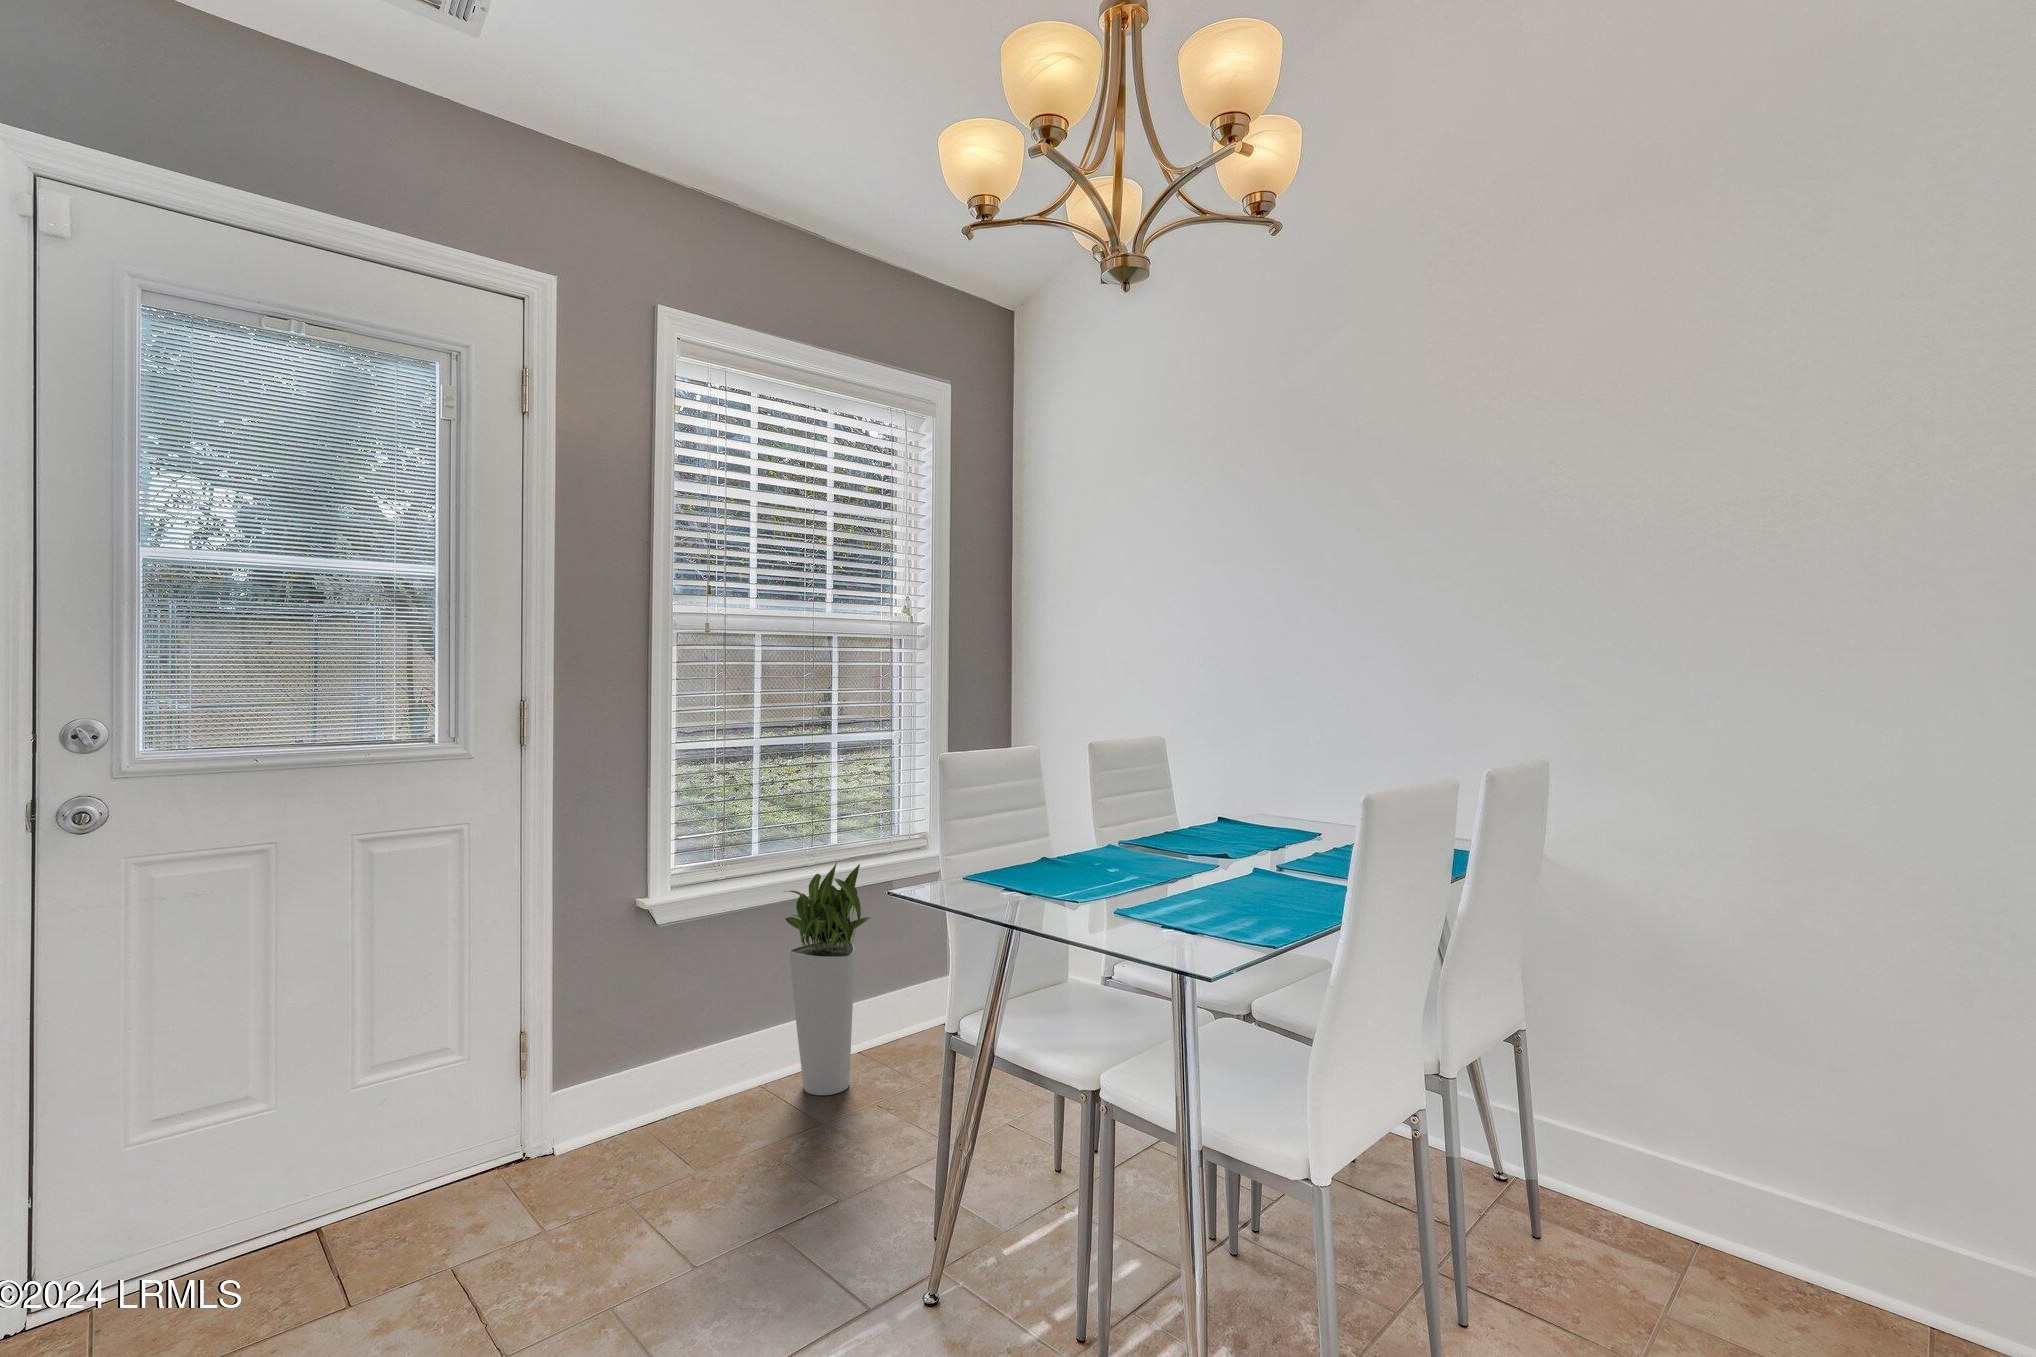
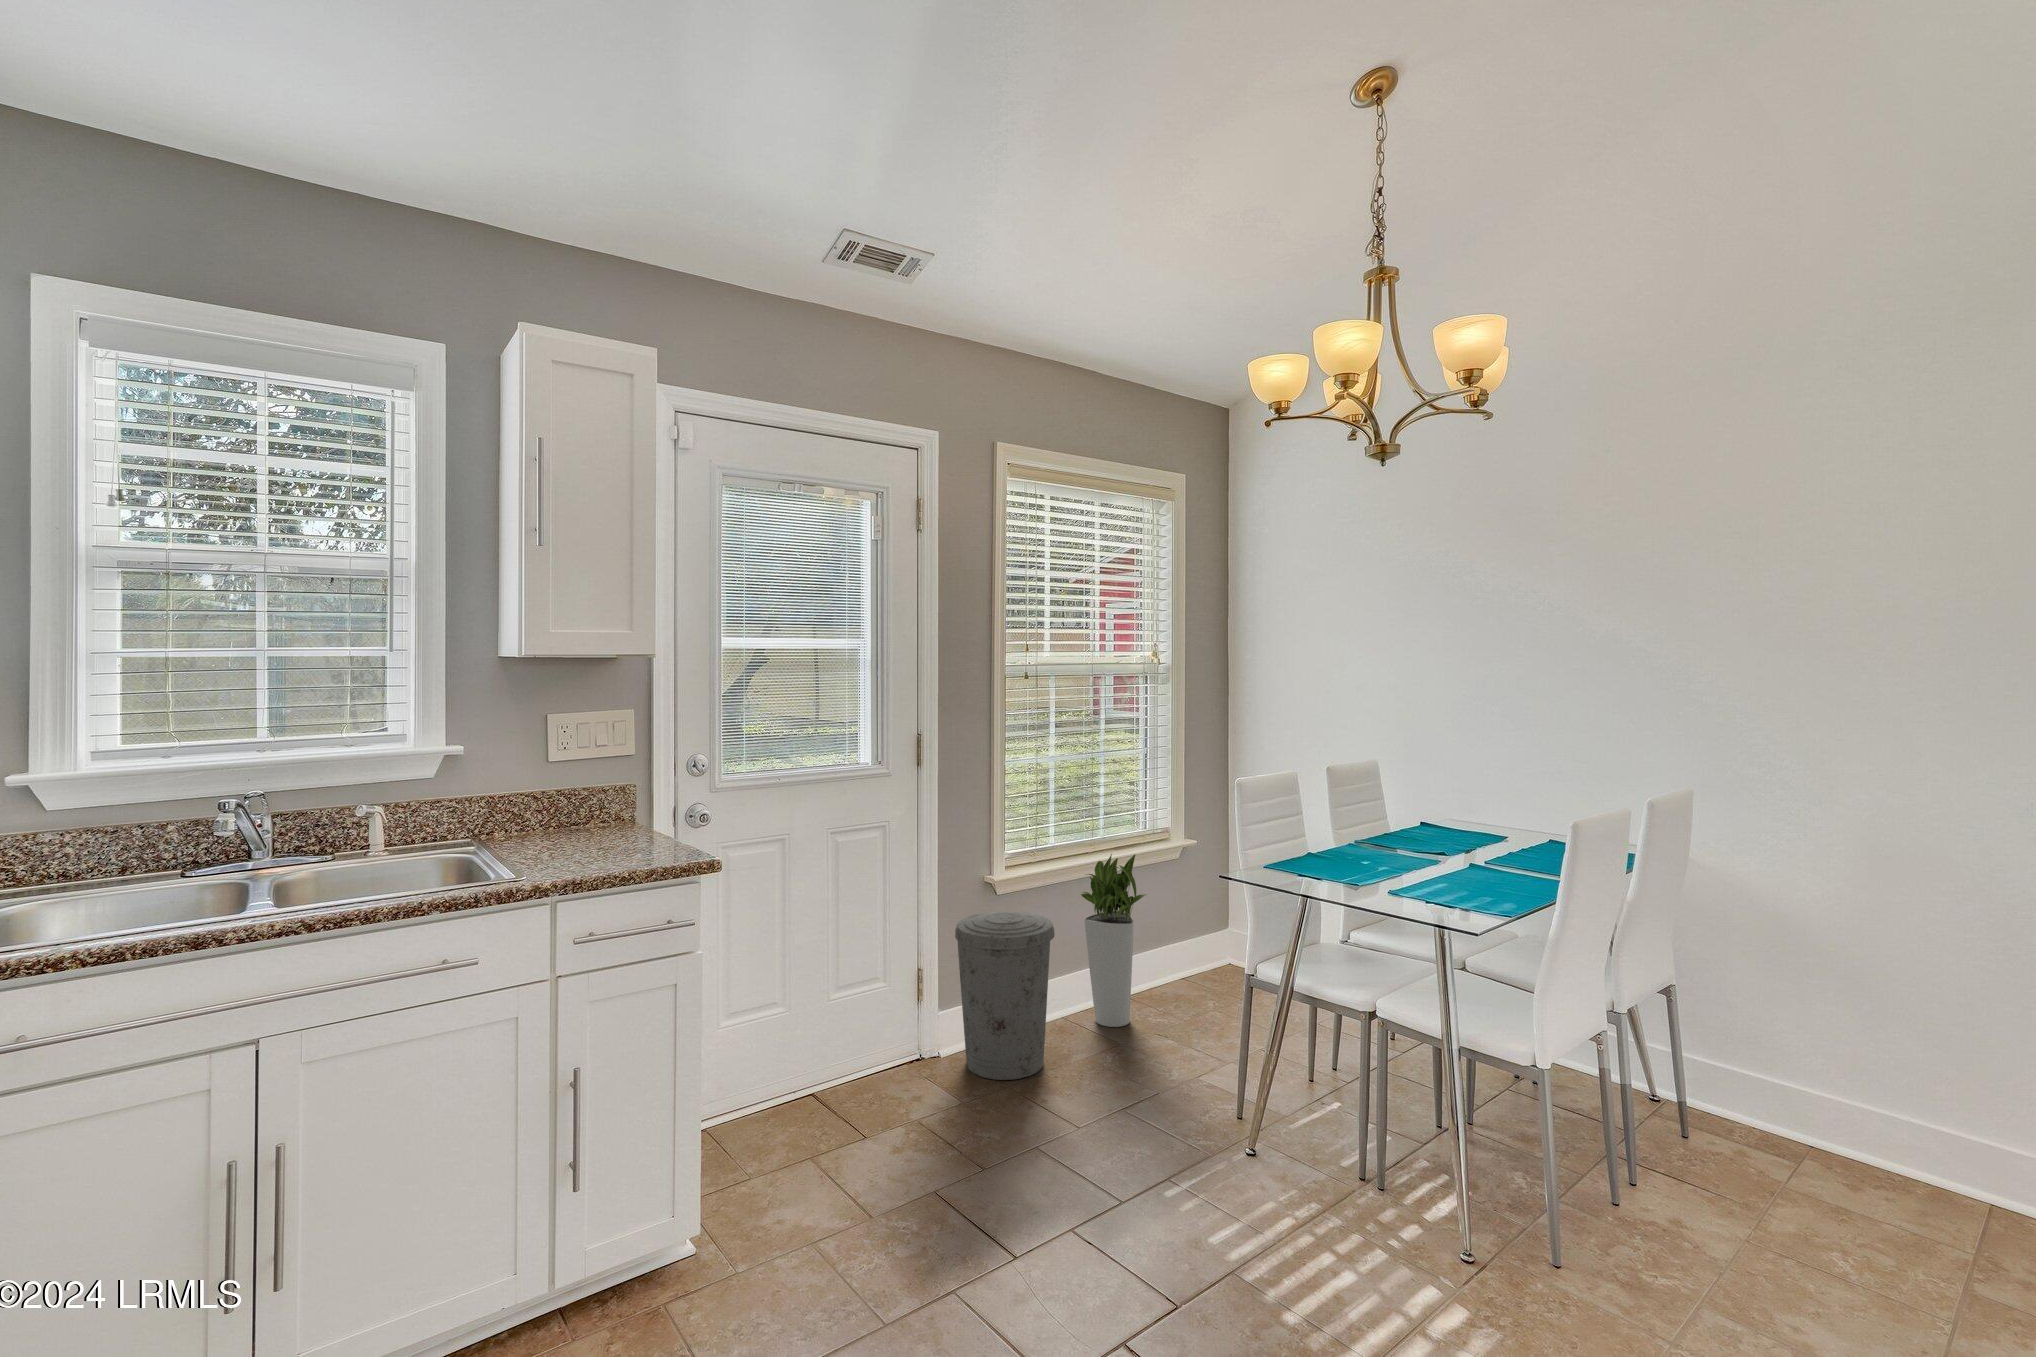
trash can: none [567,944,716,1188] -> present [955,911,1055,1080]

